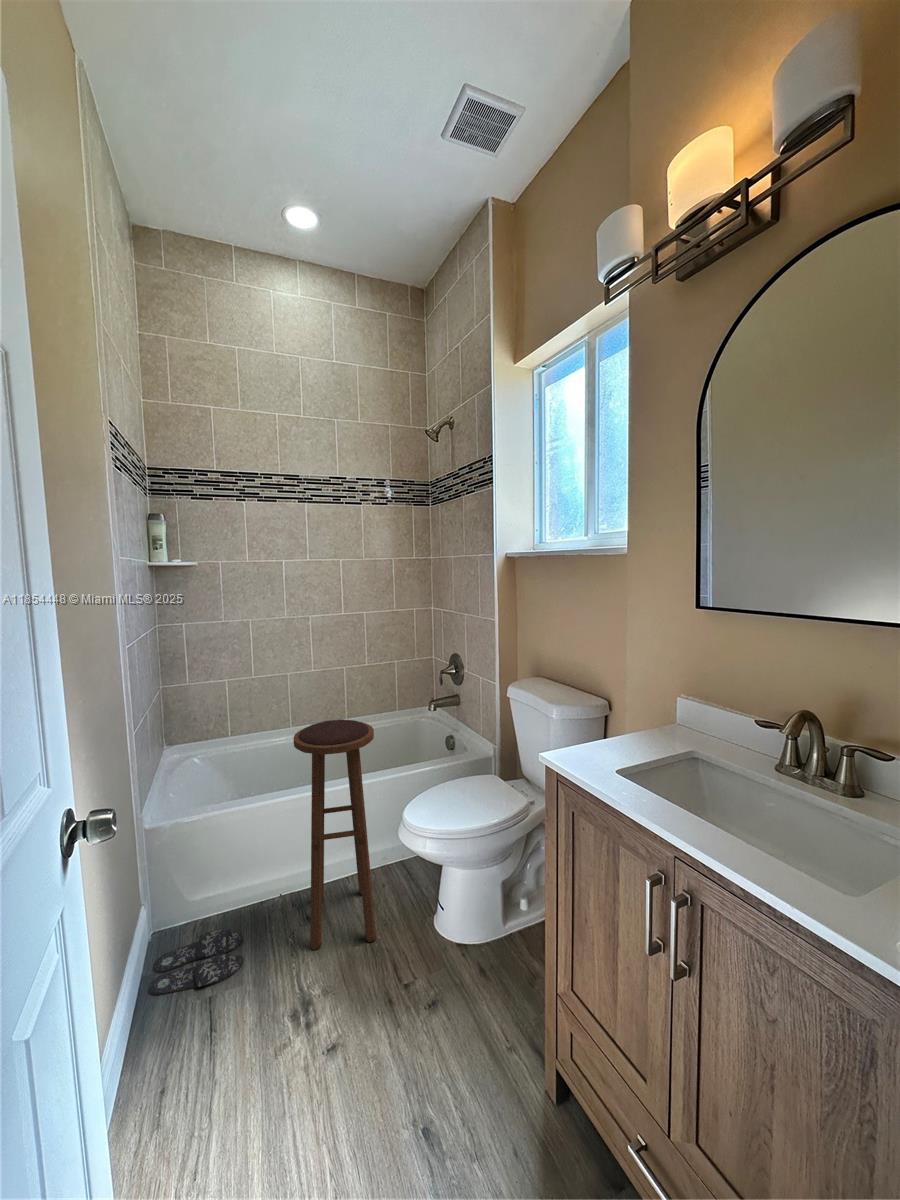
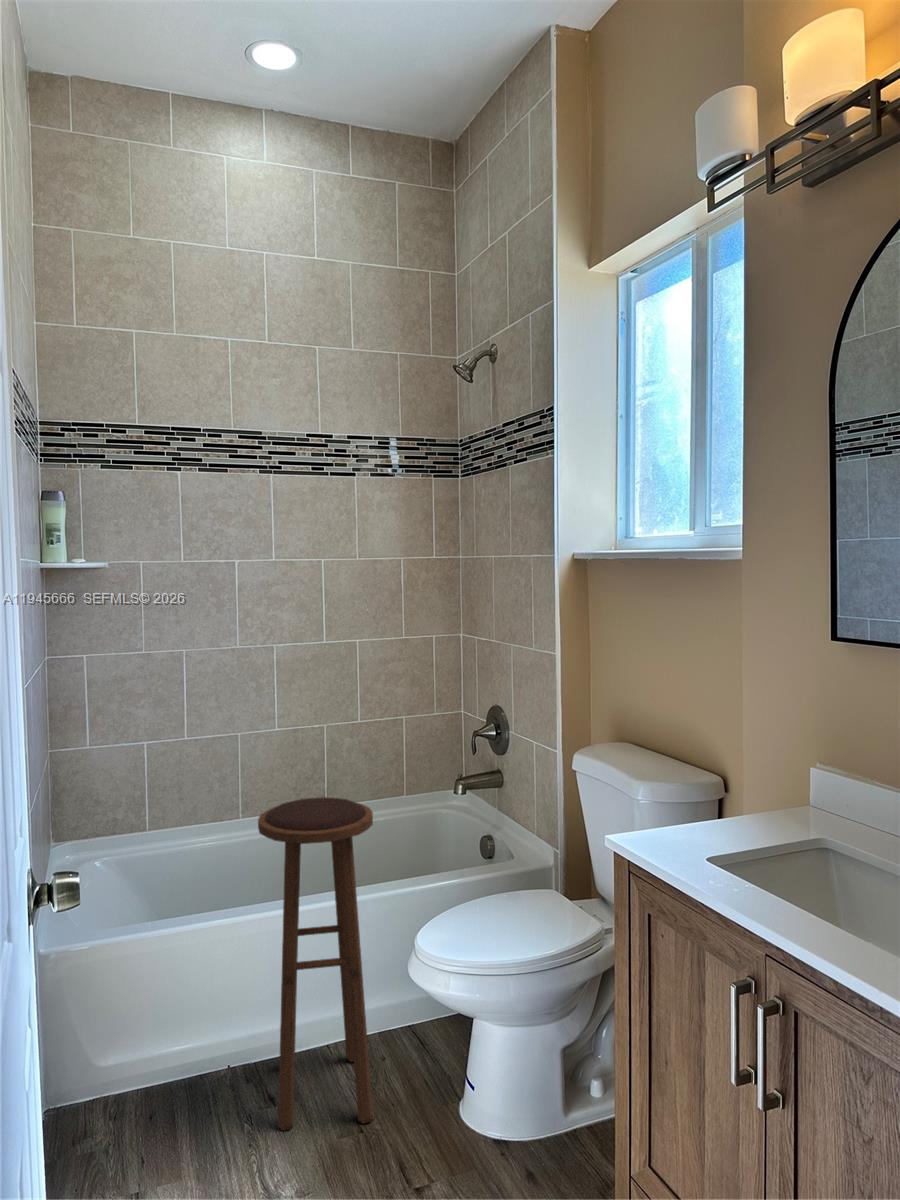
slippers: present [149,929,243,996] -> none [54,1099,183,1179]

